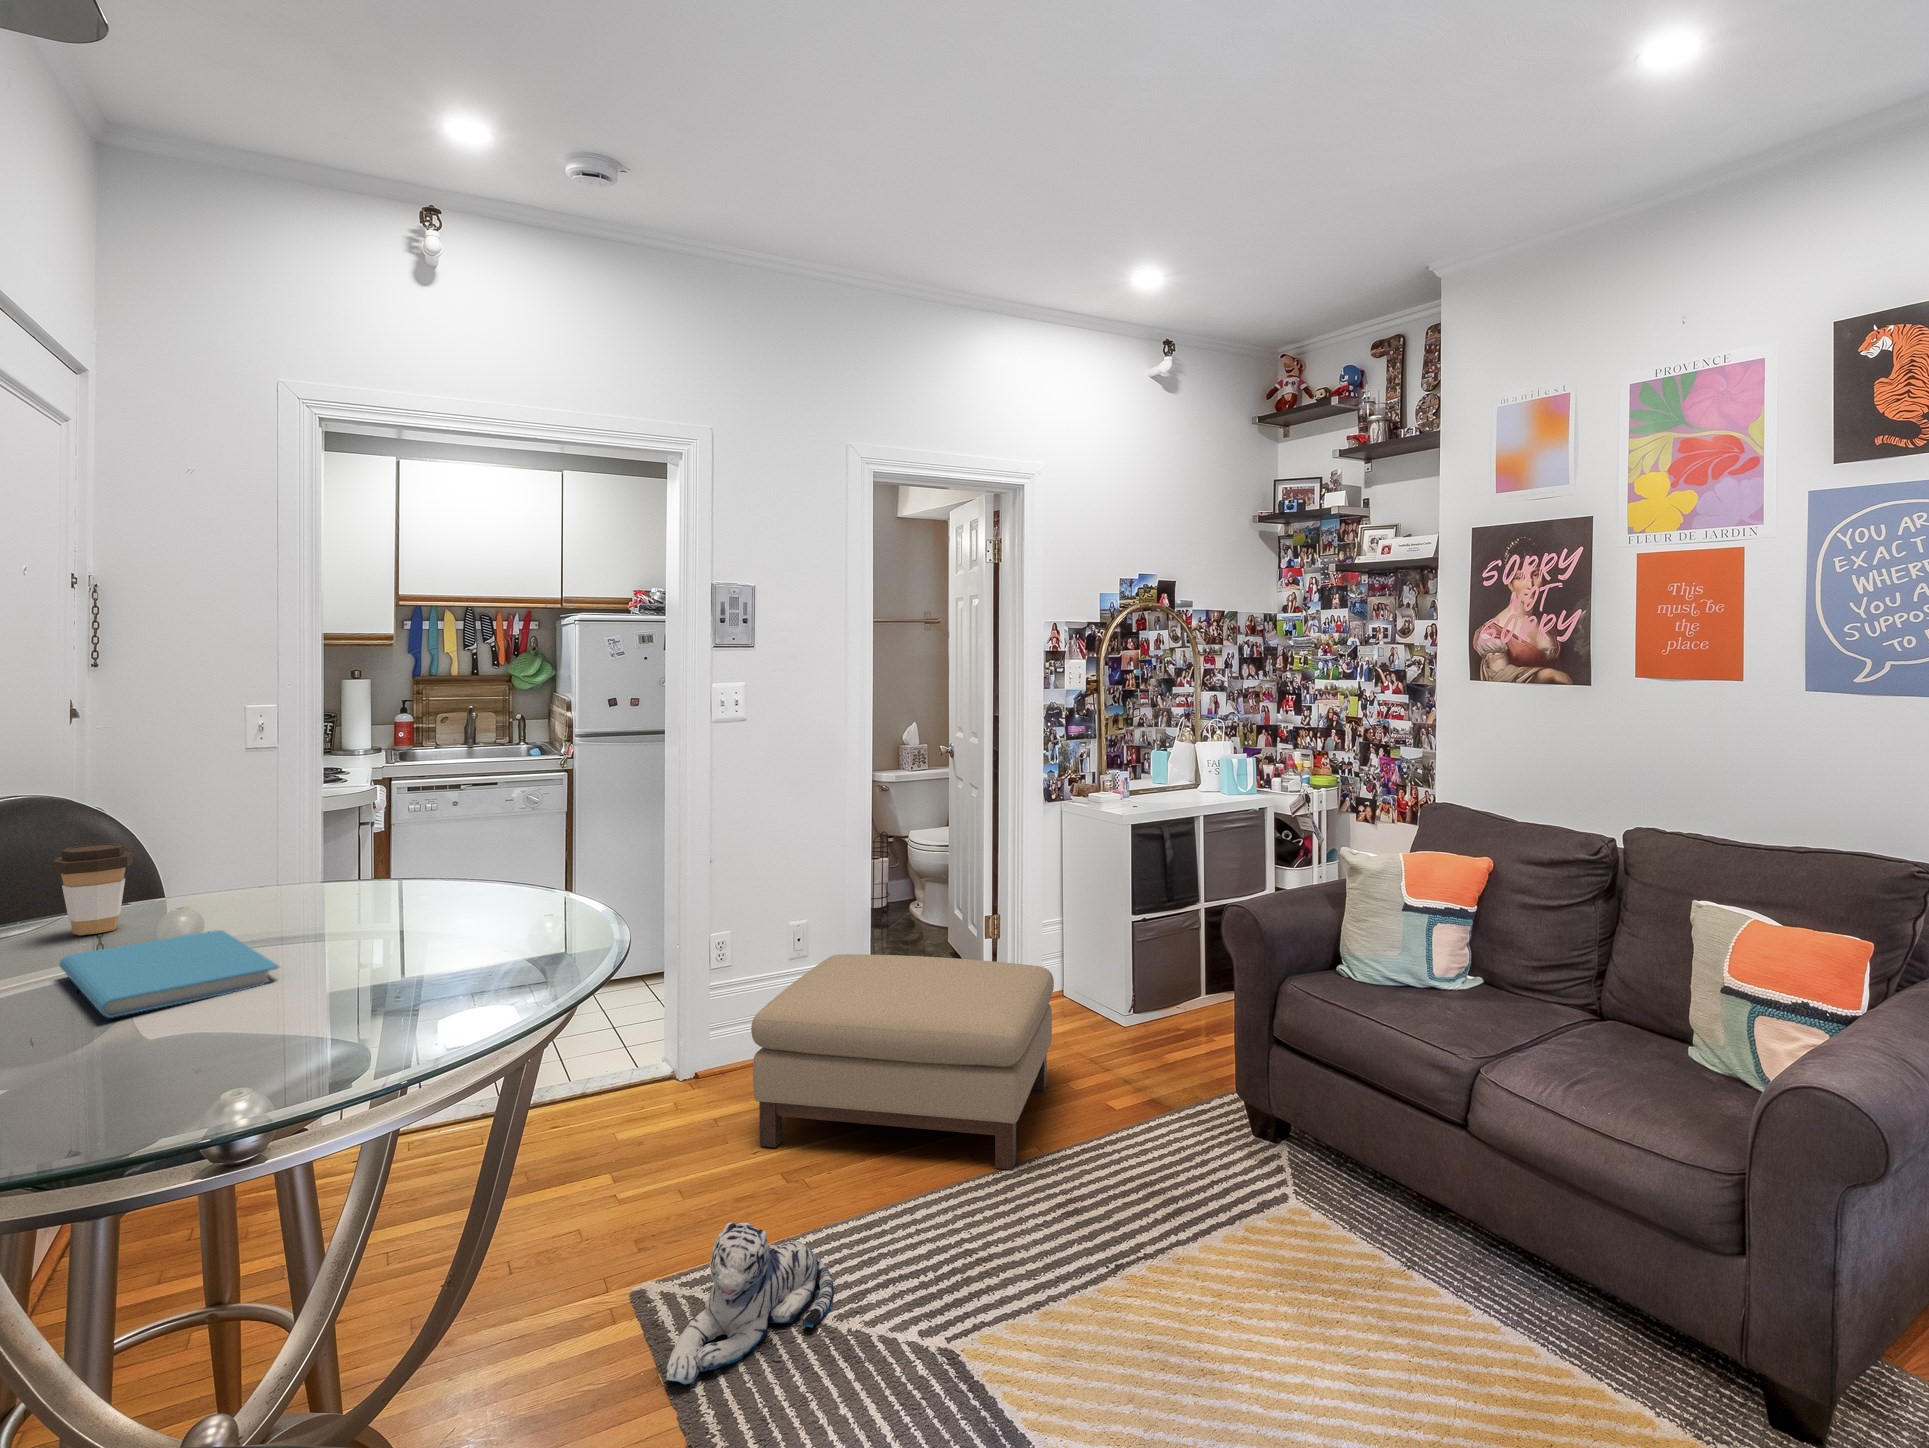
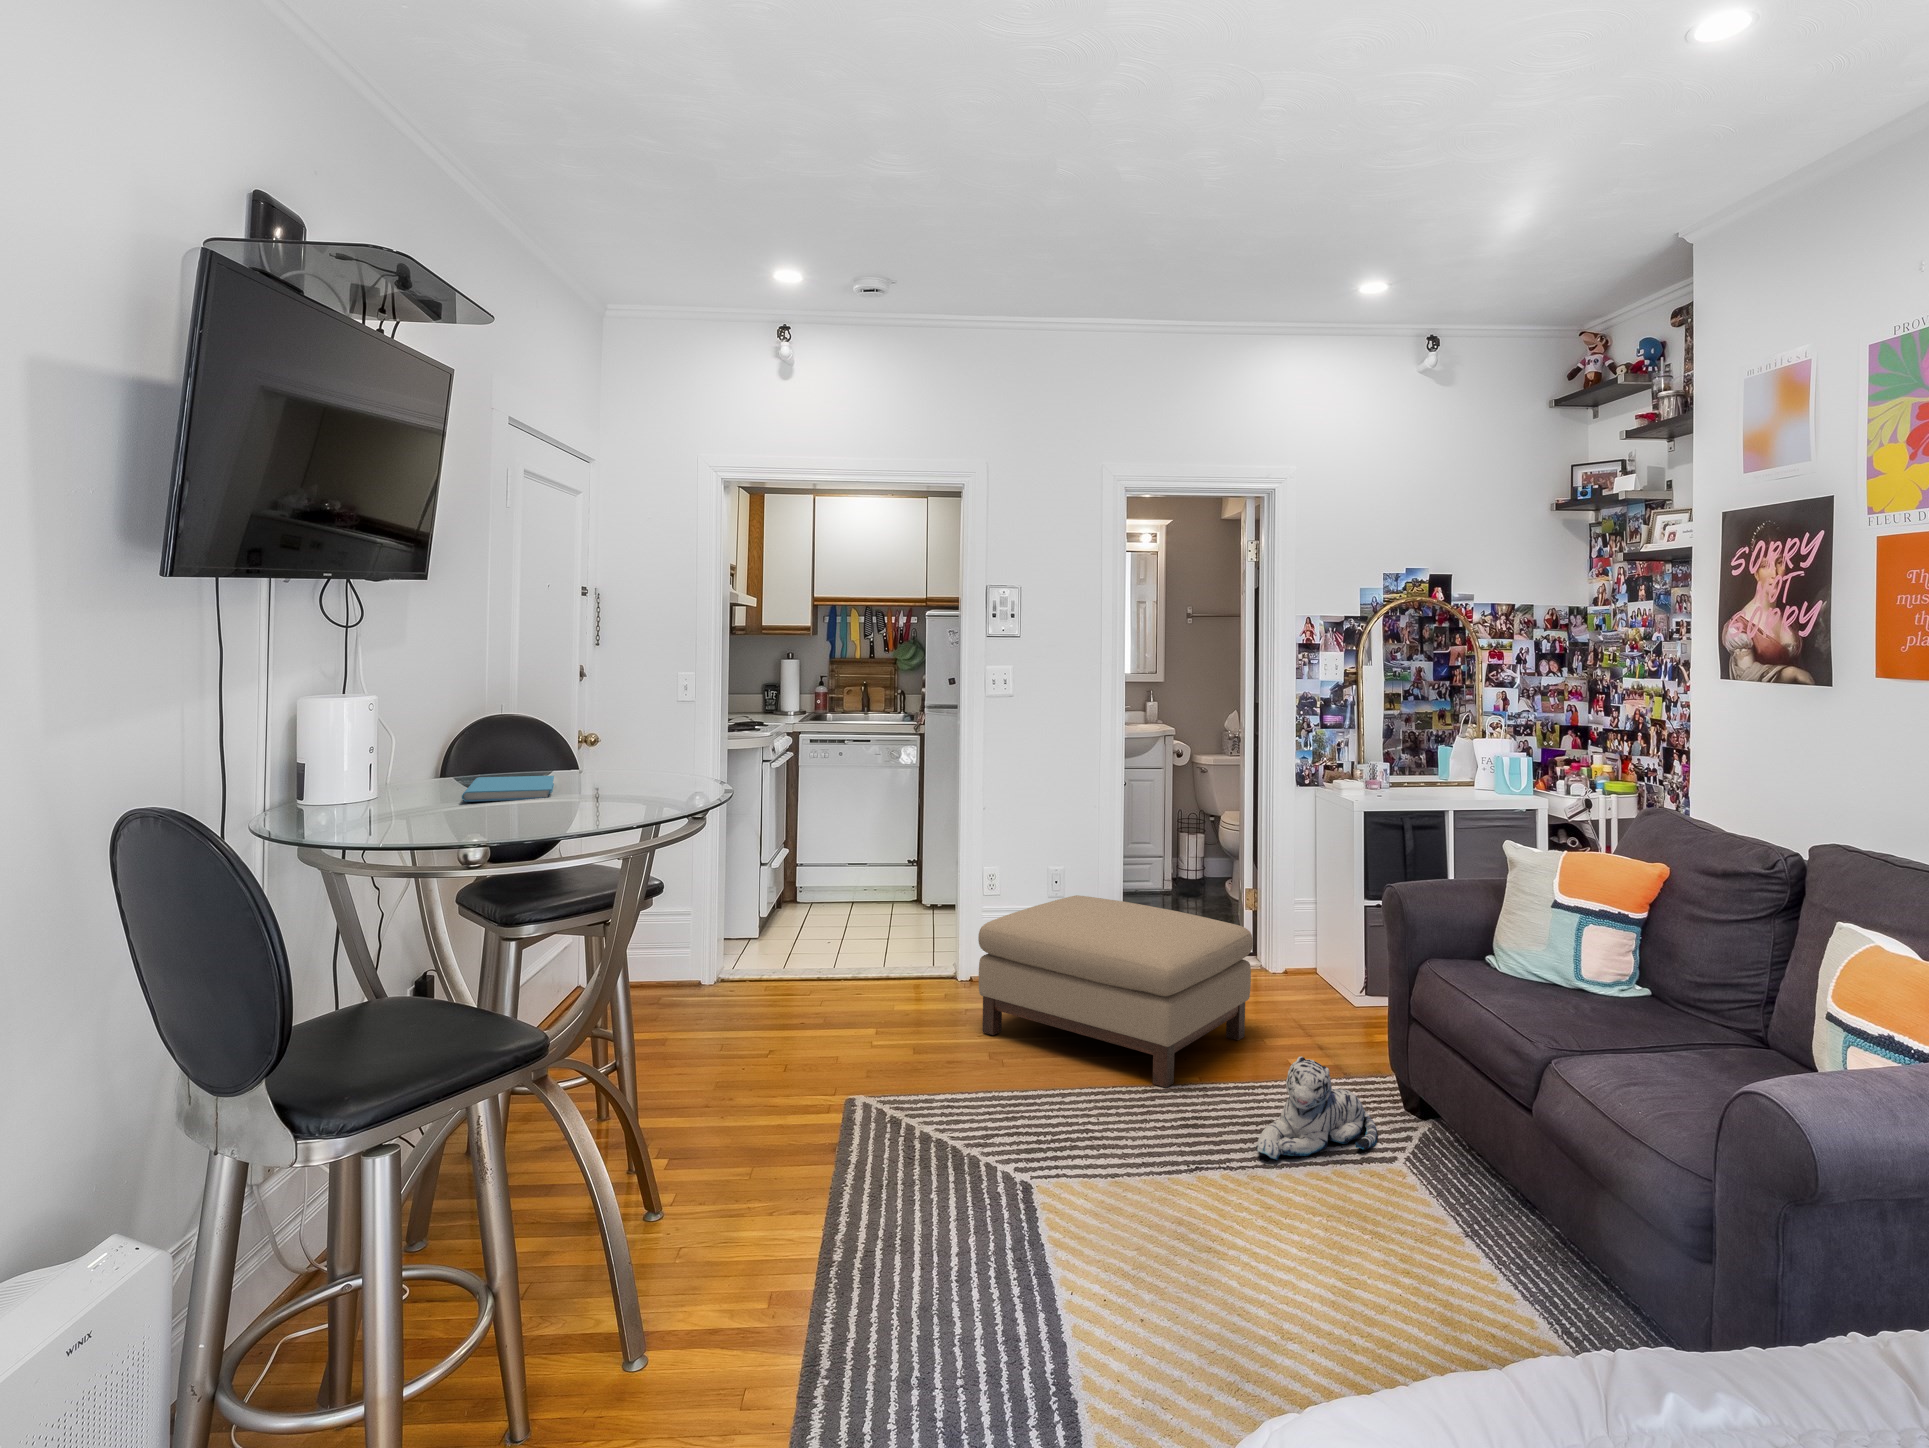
coffee cup: present [53,843,133,935] -> none [496,726,534,777]
plush toy: present [666,1222,834,1384] -> present [1256,1056,1378,1160]

